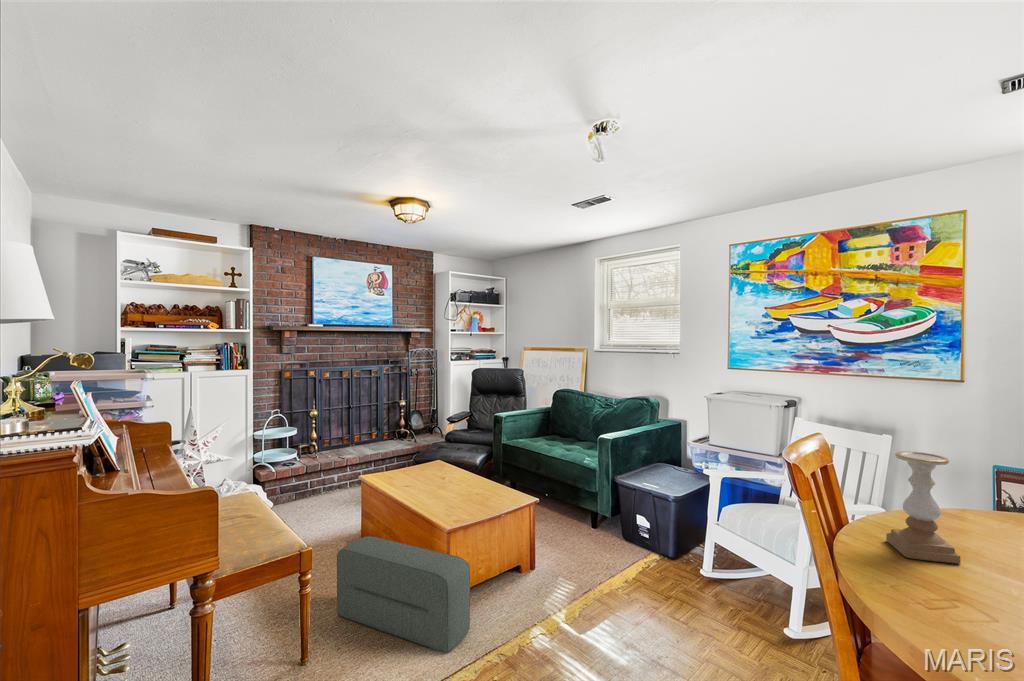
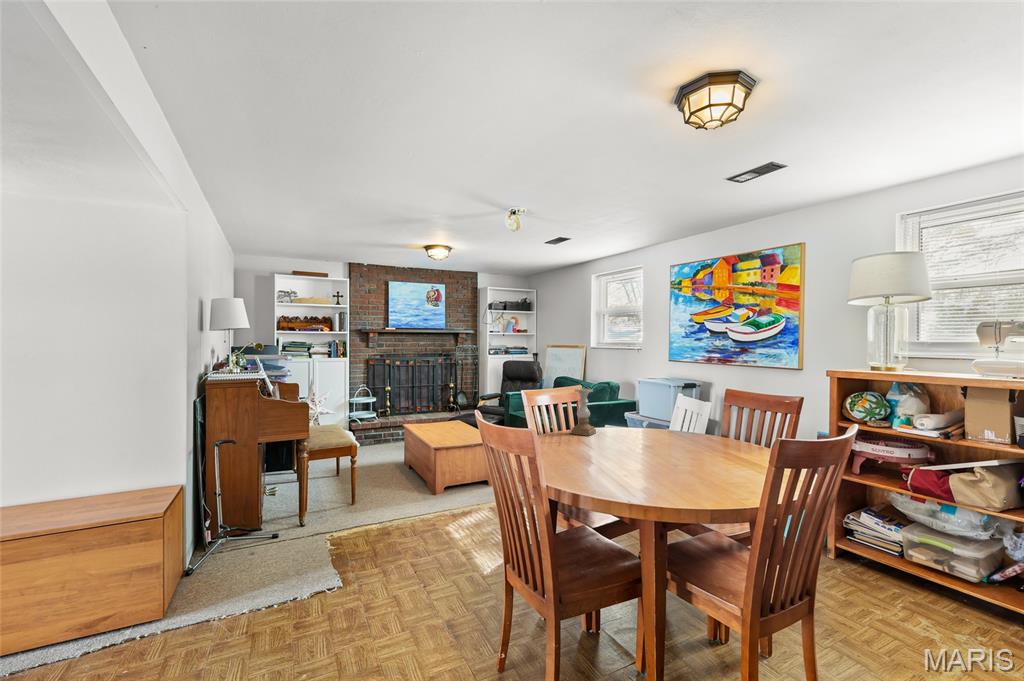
pouf: present [337,536,470,653] -> none [373,449,438,505]

